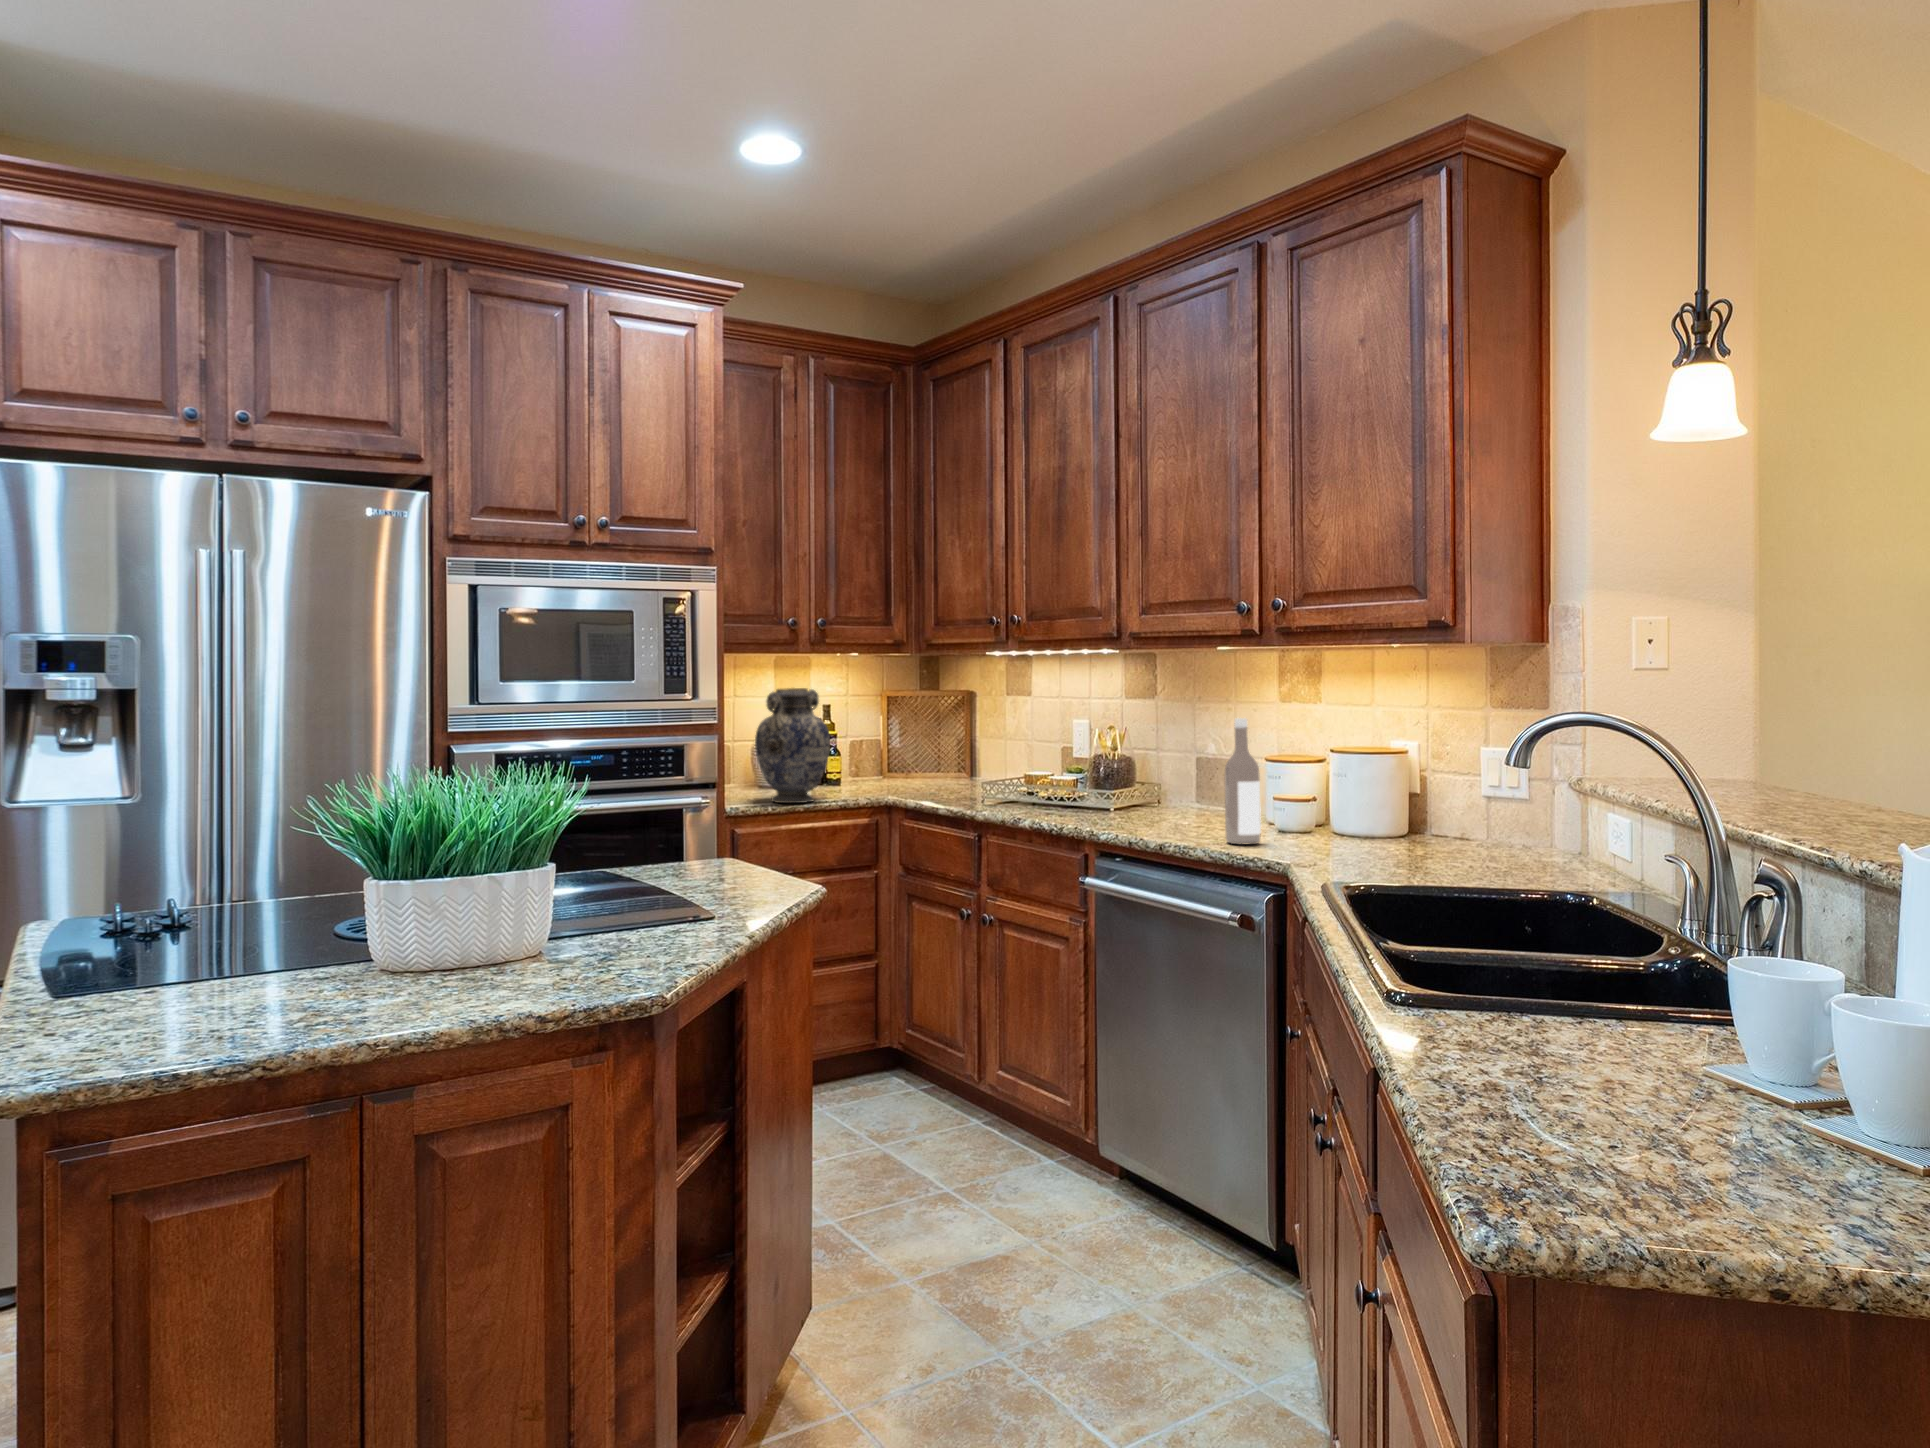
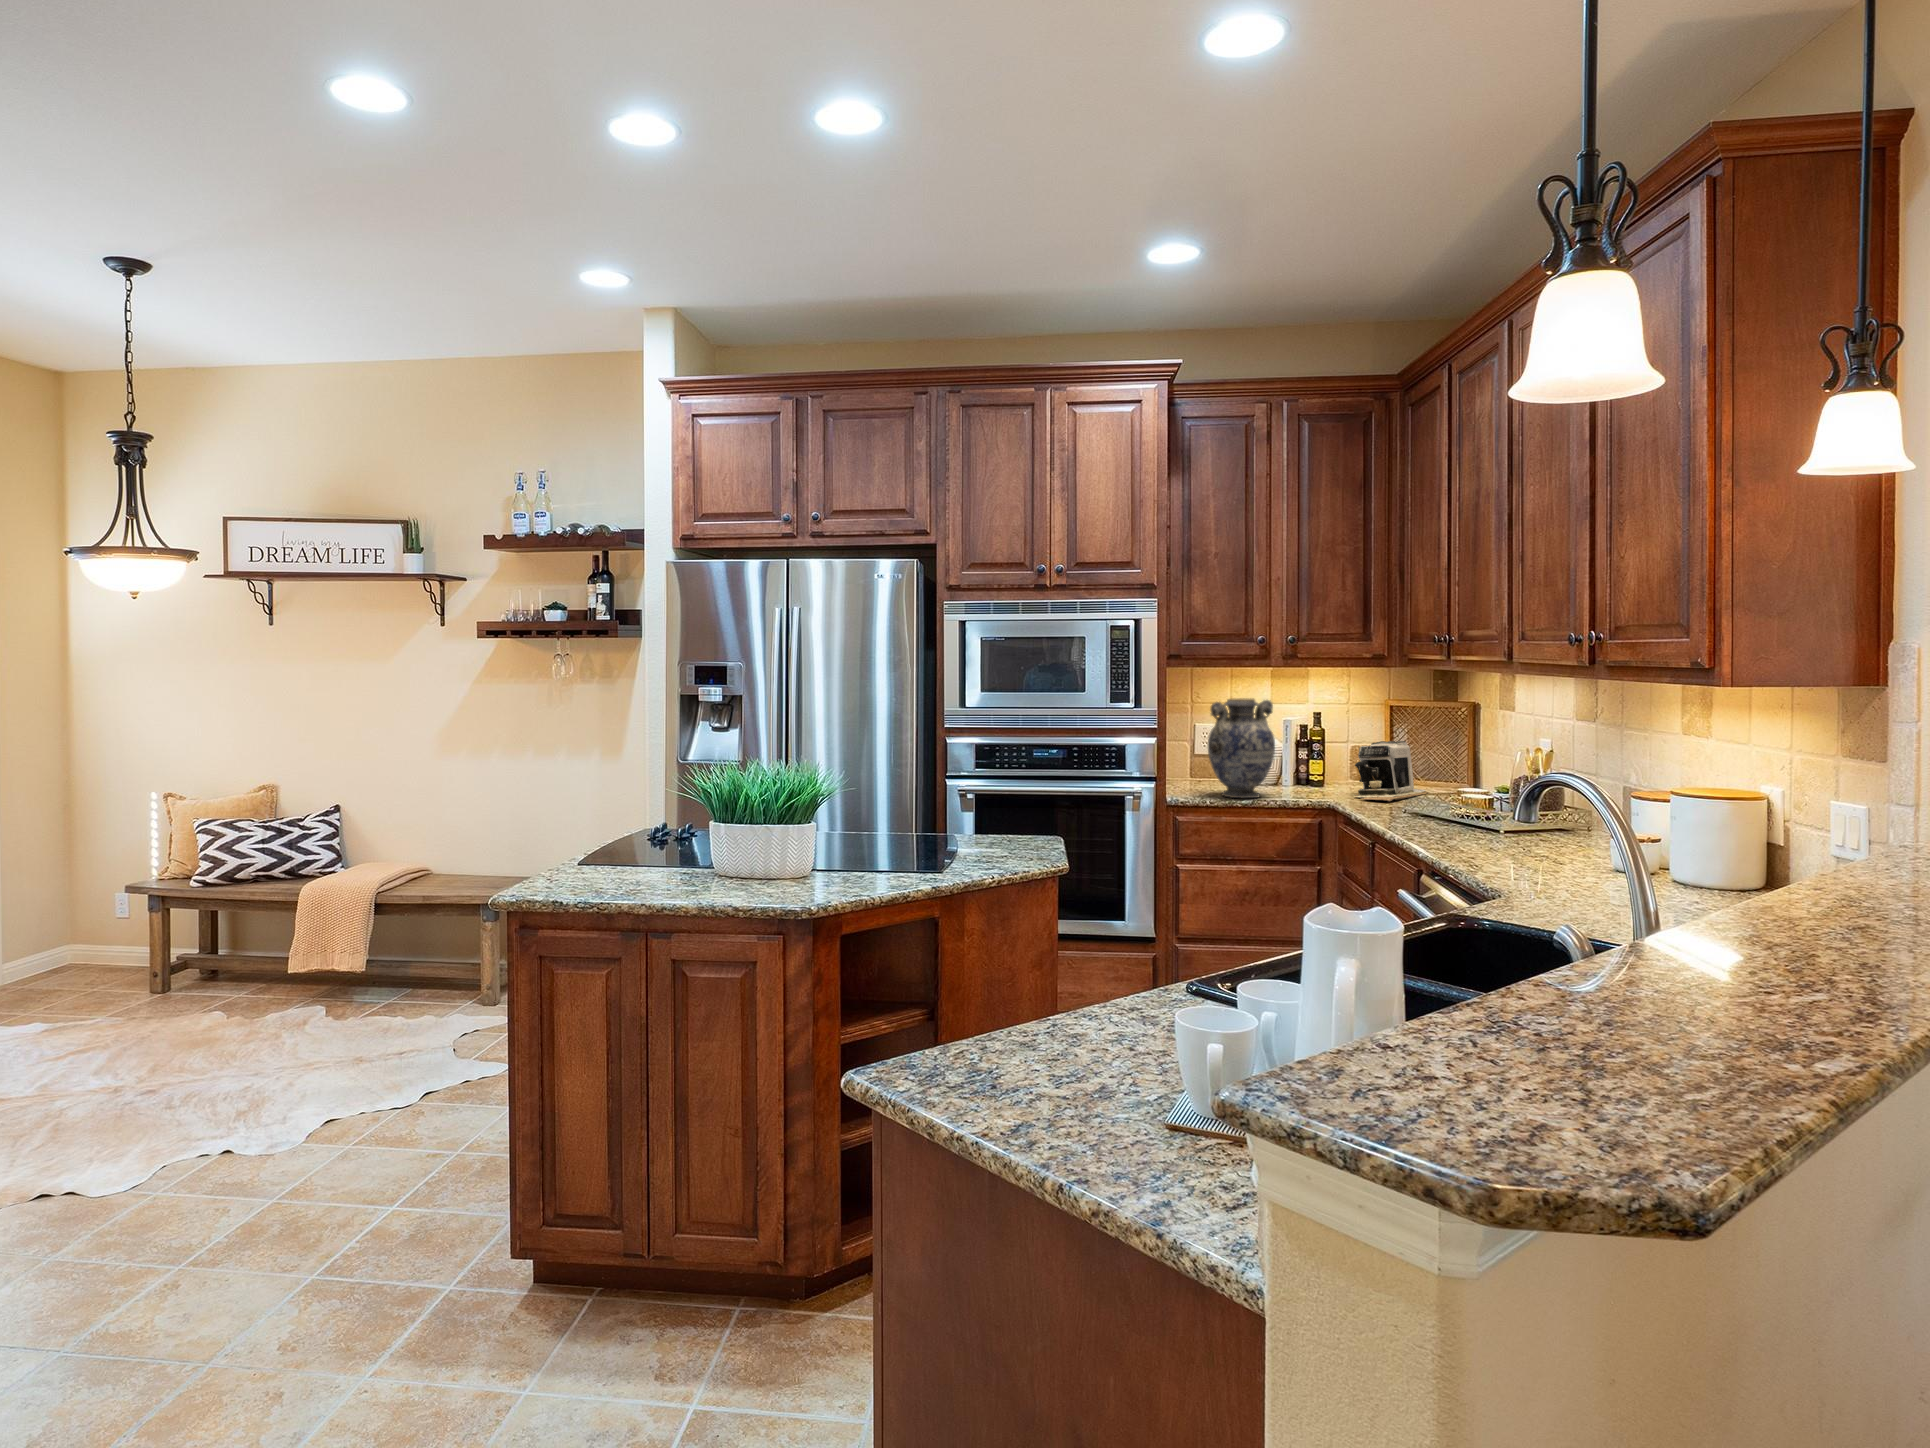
wine bottle: present [1225,718,1261,844] -> none [1528,750,1567,879]
coffee maker: none [897,731,954,794] -> present [1355,741,1429,801]

